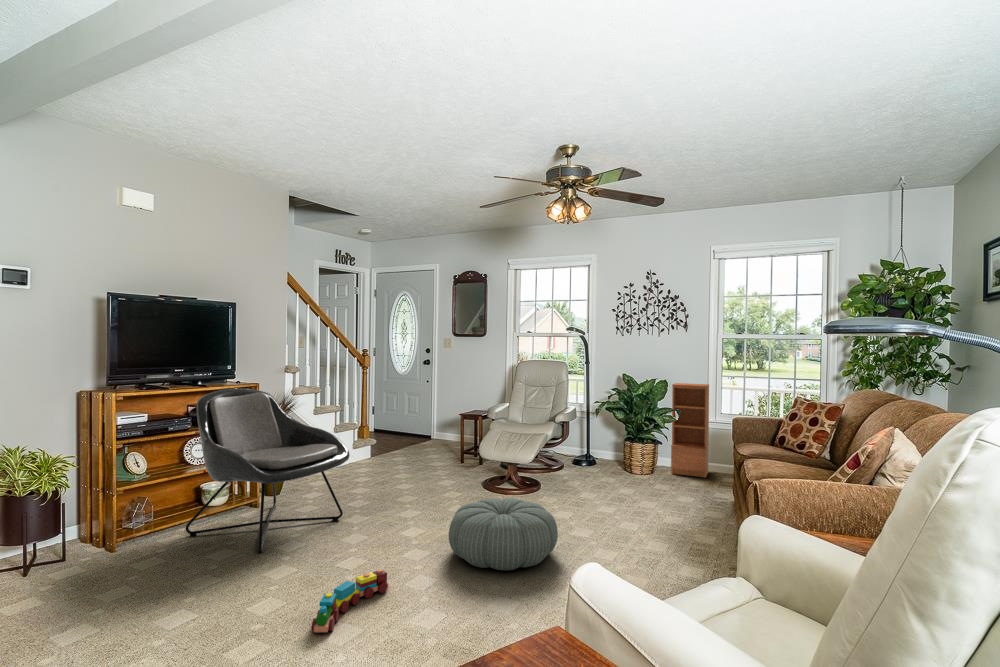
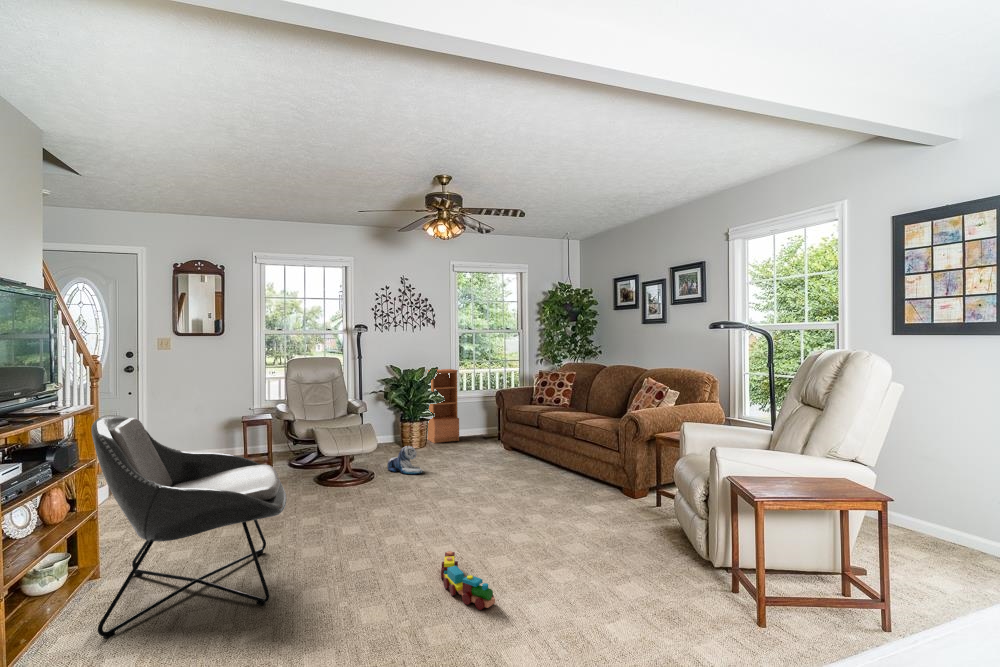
plush toy: none [559,465,588,499] -> present [387,446,423,474]
pouf: present [449,498,558,570] -> none [419,472,511,531]

